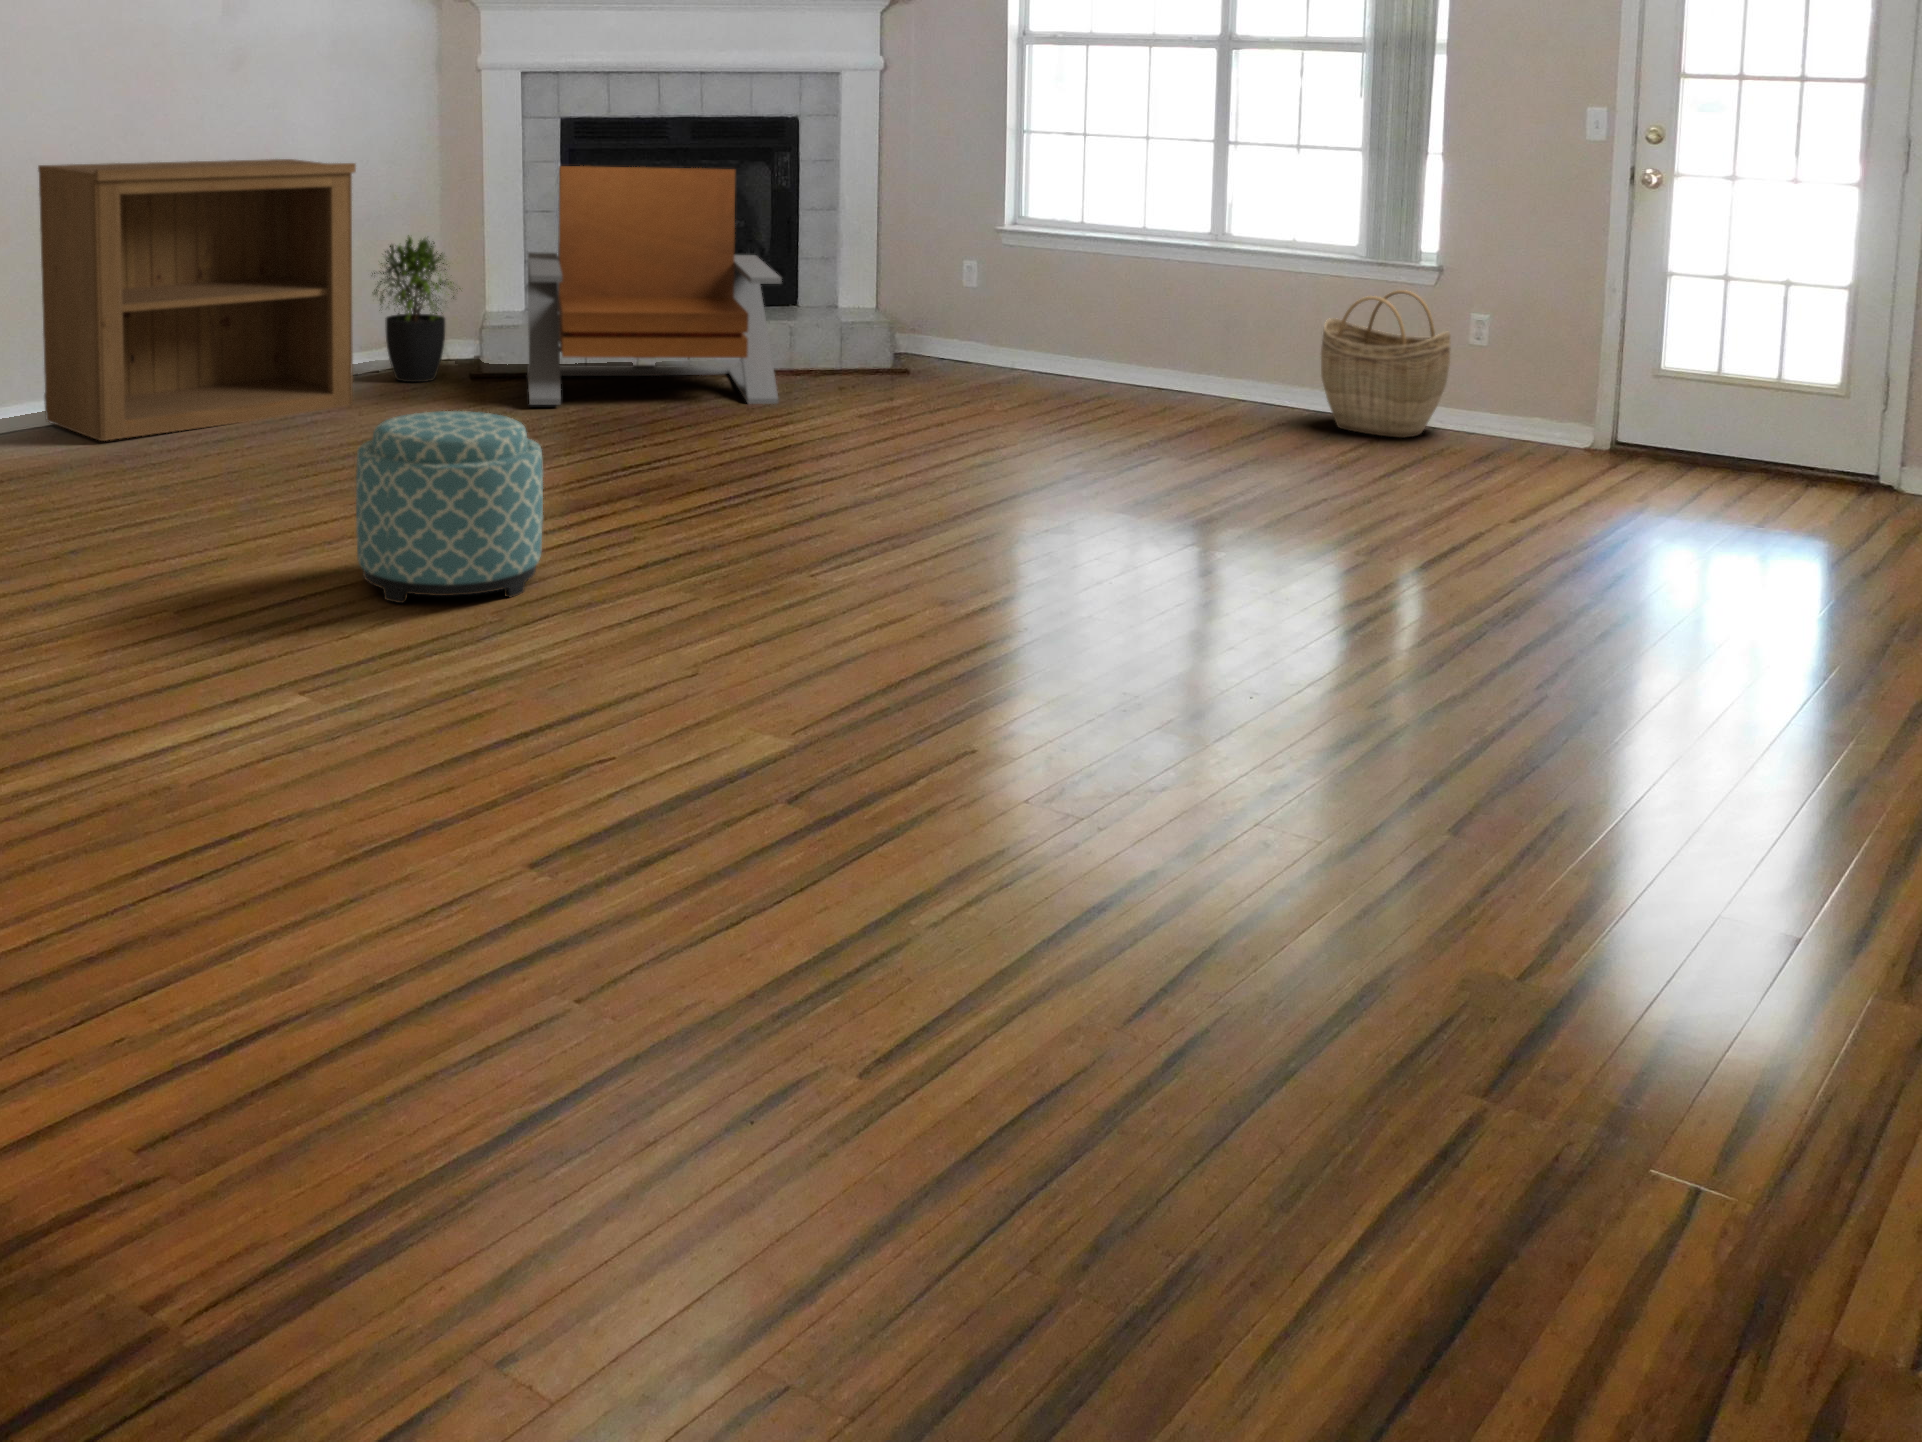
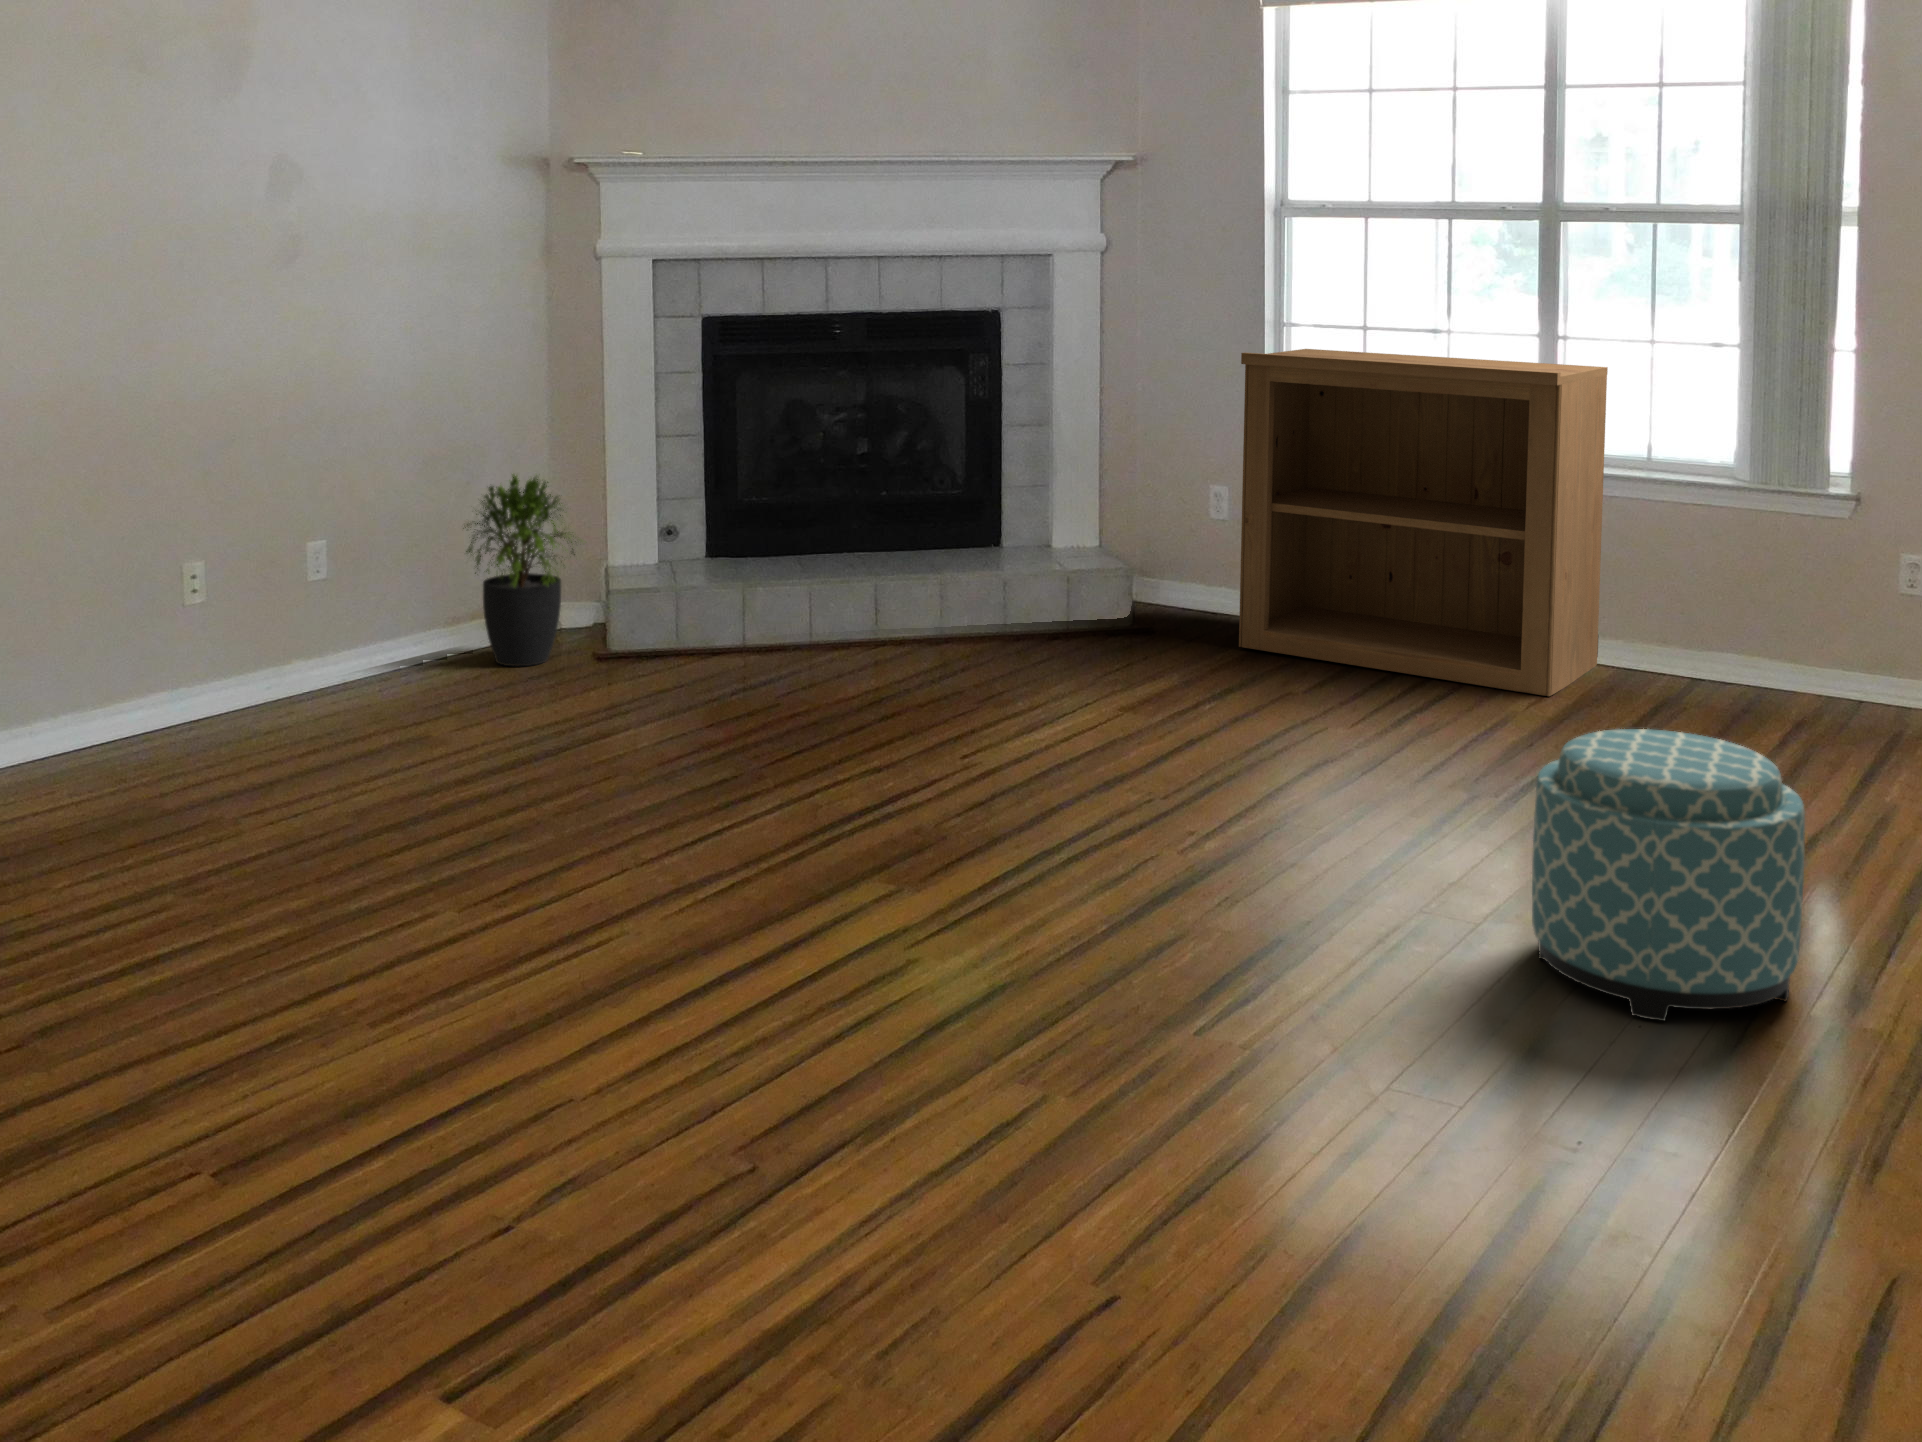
bookshelf: present [38,159,356,441] -> present [1239,349,1608,696]
lounge chair: present [527,166,782,405] -> none [666,378,1012,703]
woven basket: present [1321,290,1450,438] -> none [1715,523,1886,718]
ottoman: present [356,411,543,603] -> present [1532,729,1805,1021]

